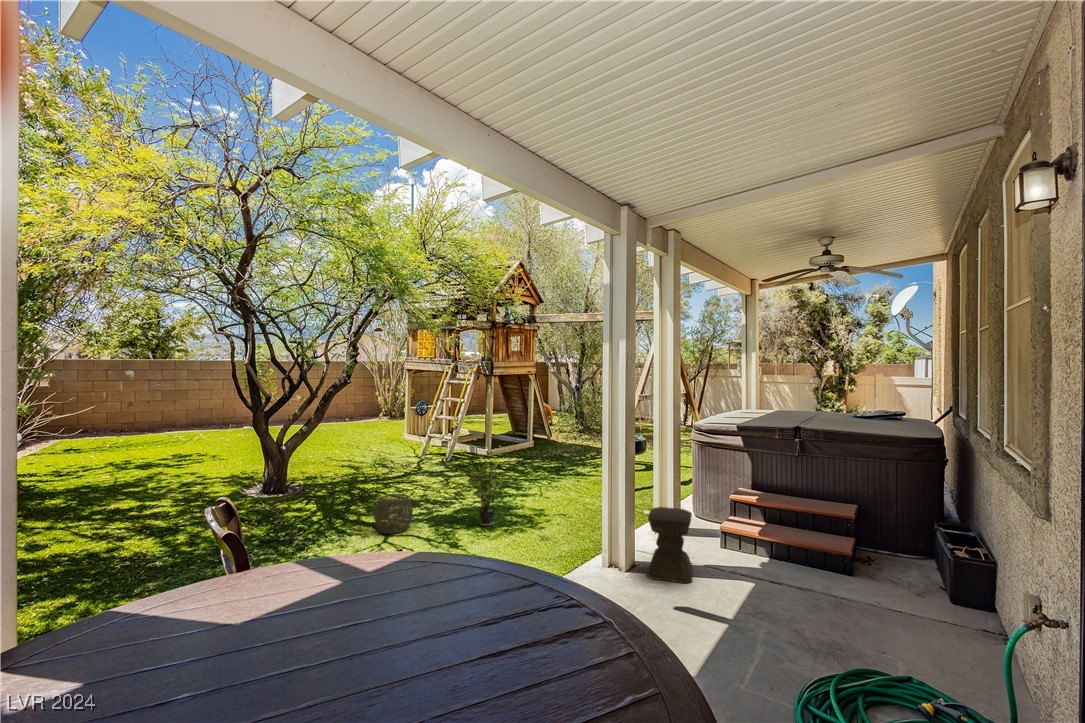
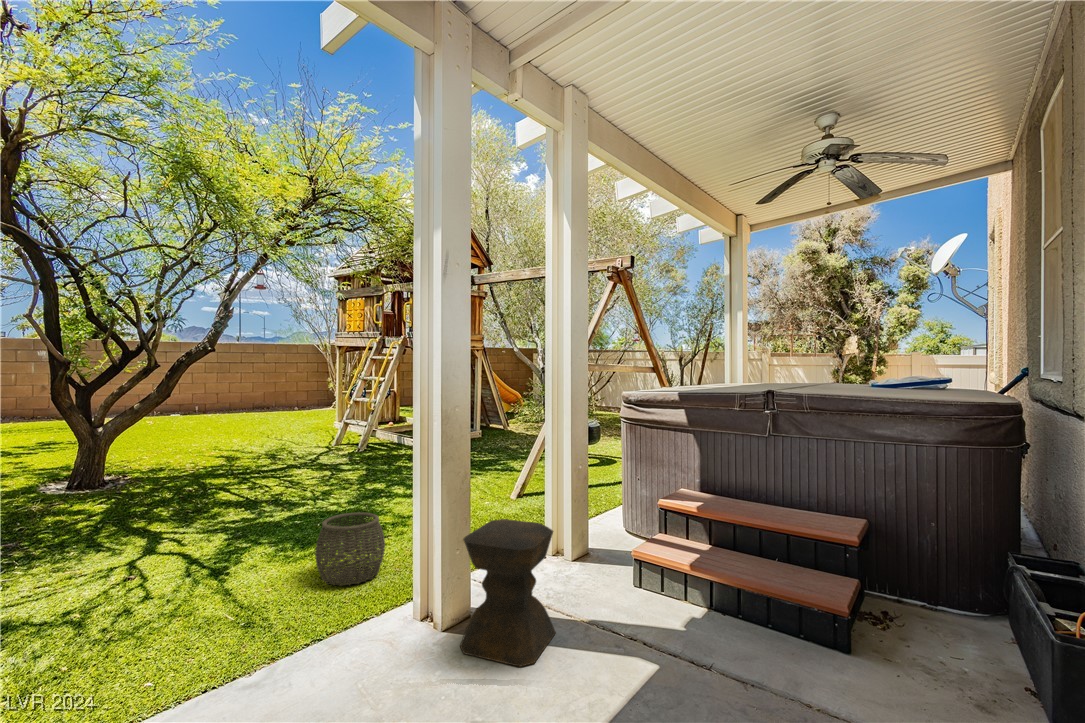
potted plant: present [471,462,502,526] -> none [263,444,321,543]
woven basket: present [374,494,413,534] -> present [315,512,385,586]

